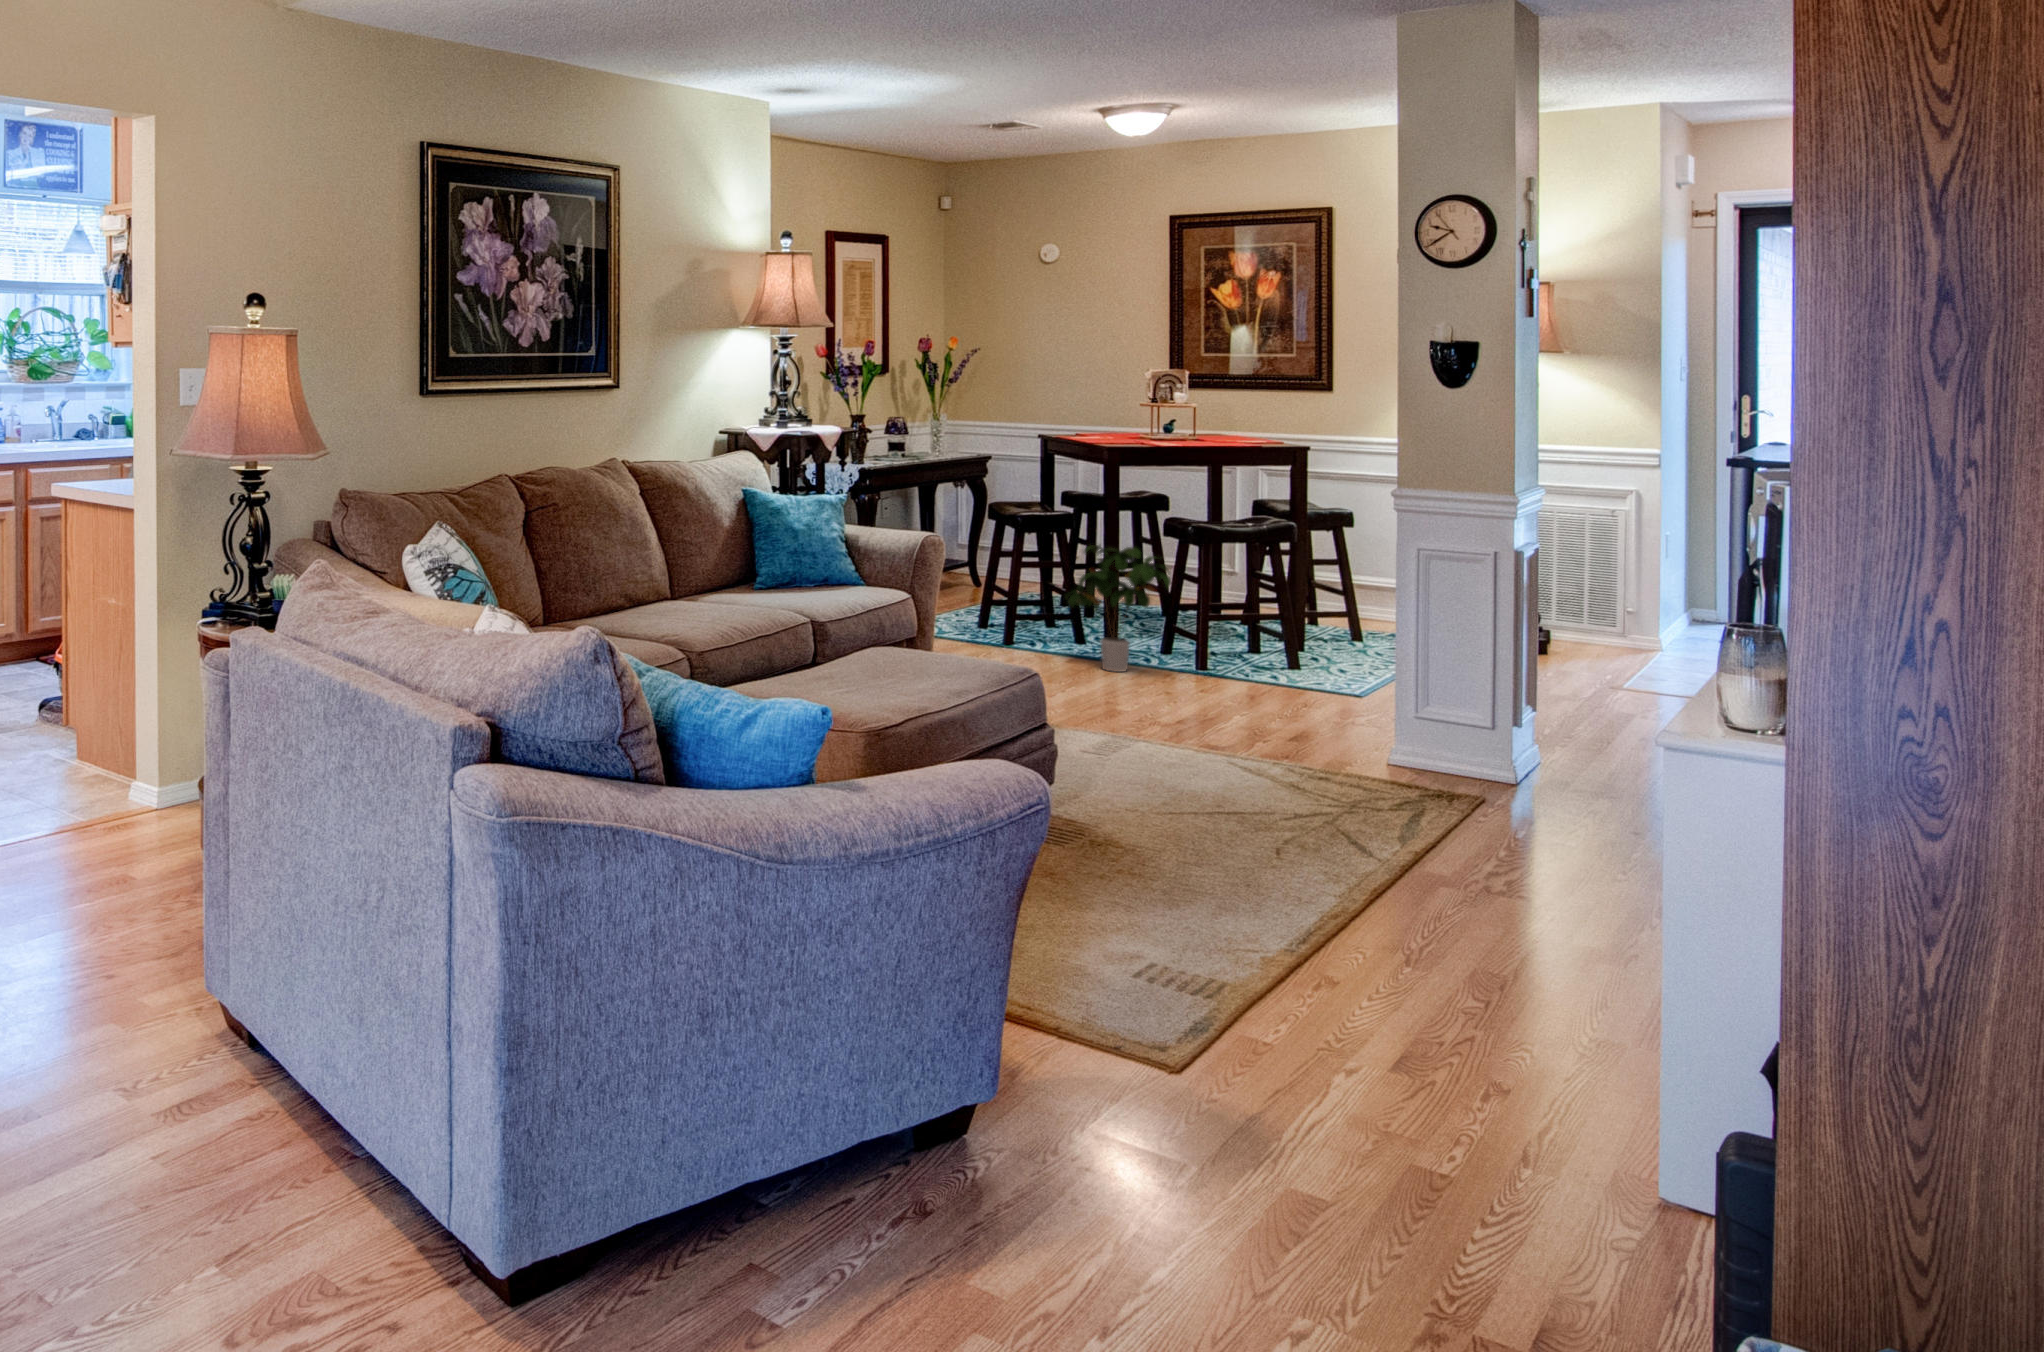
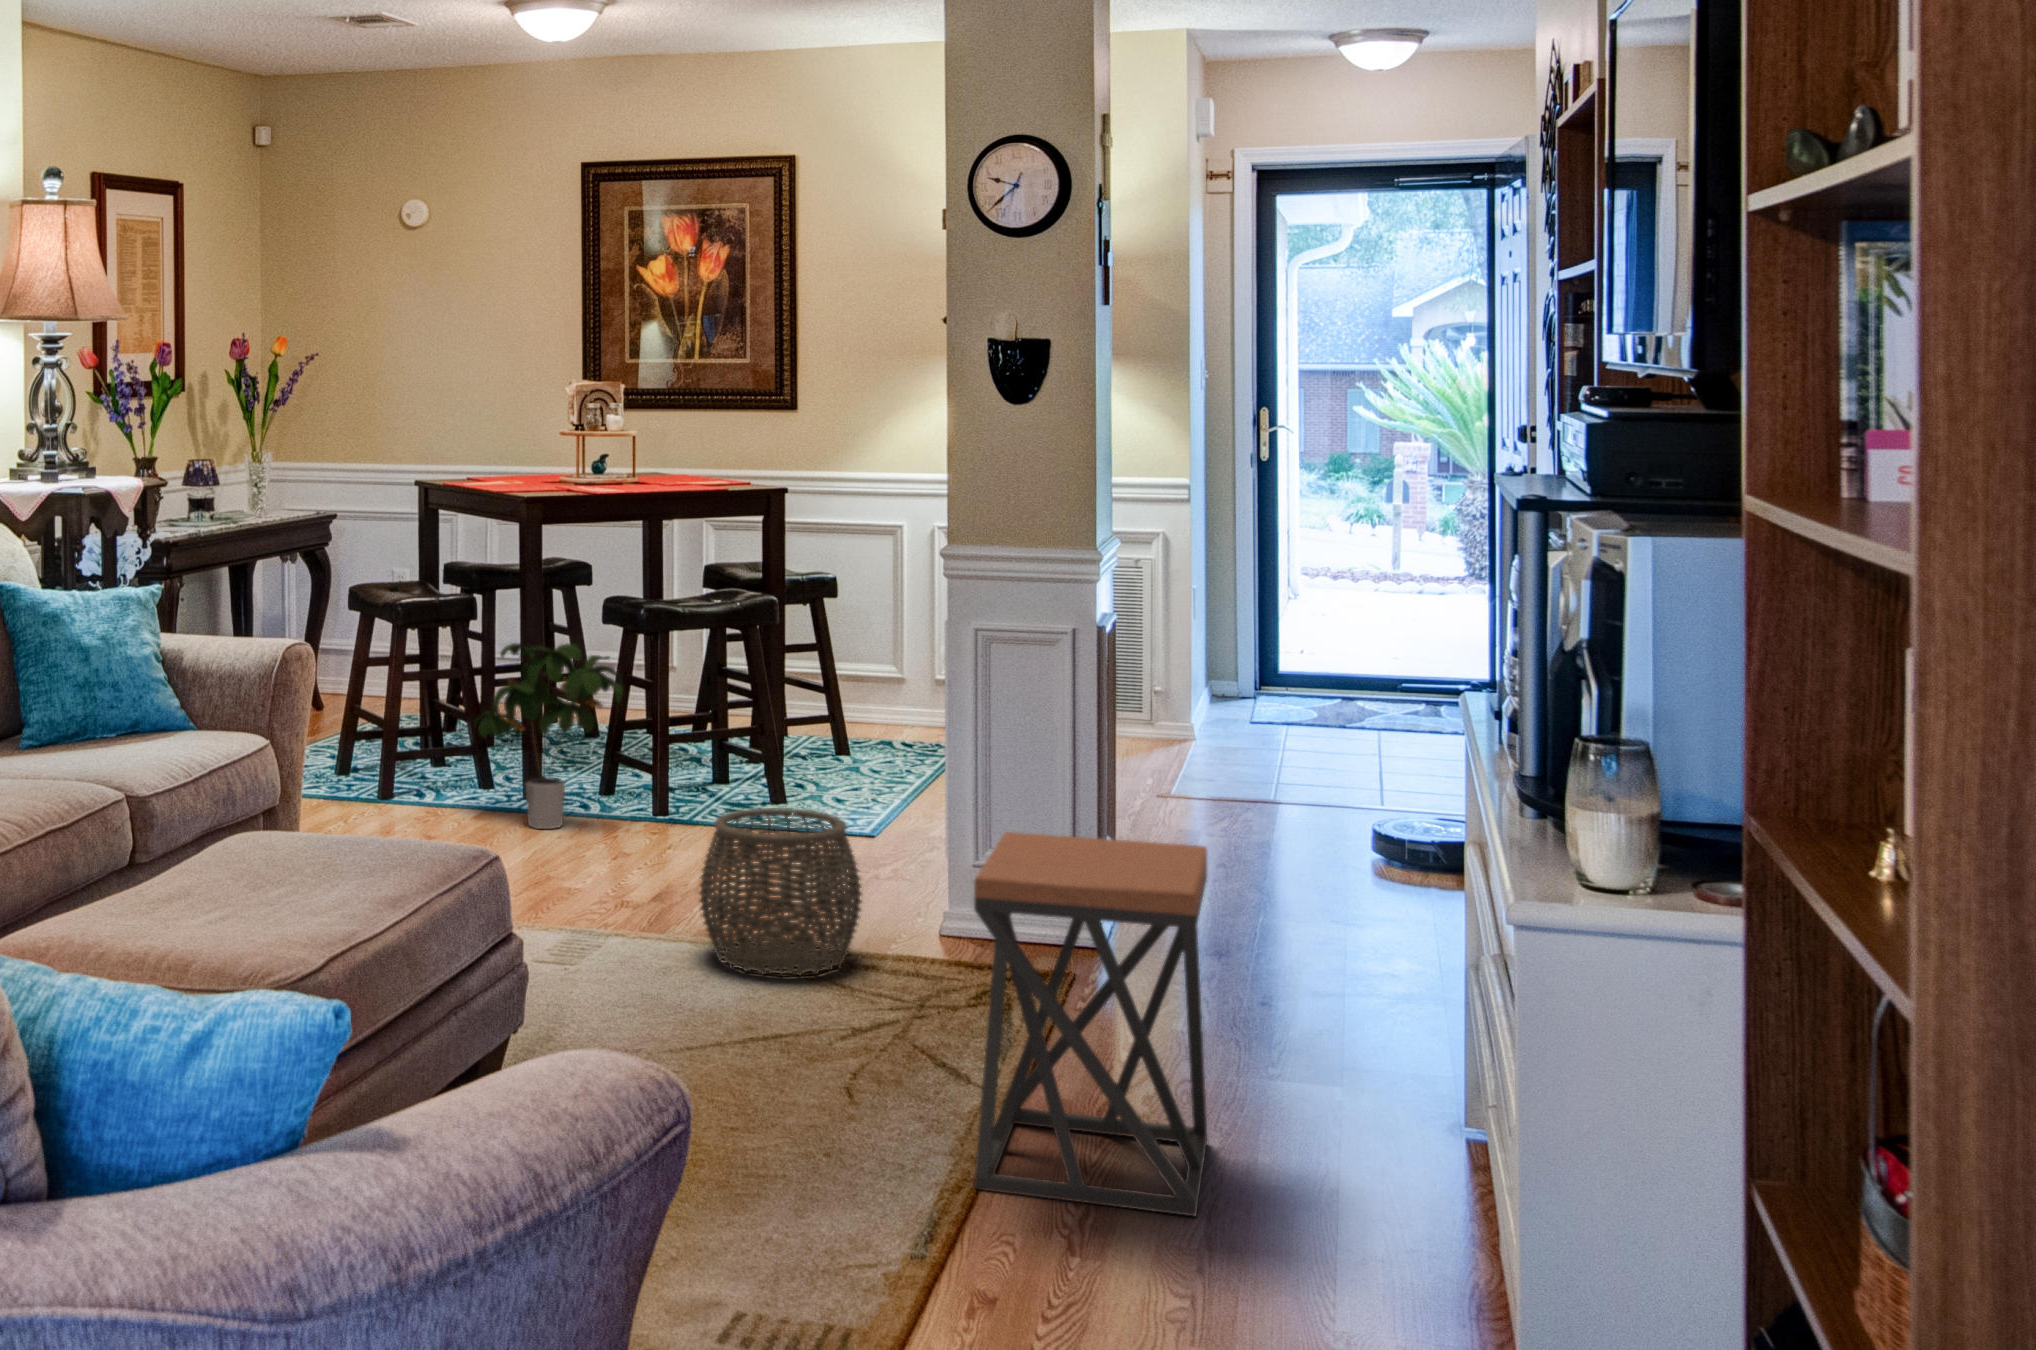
woven basket: none [1205,664,1332,781] -> present [699,808,862,975]
stool: none [1376,686,1583,973] -> present [974,832,1207,1216]

